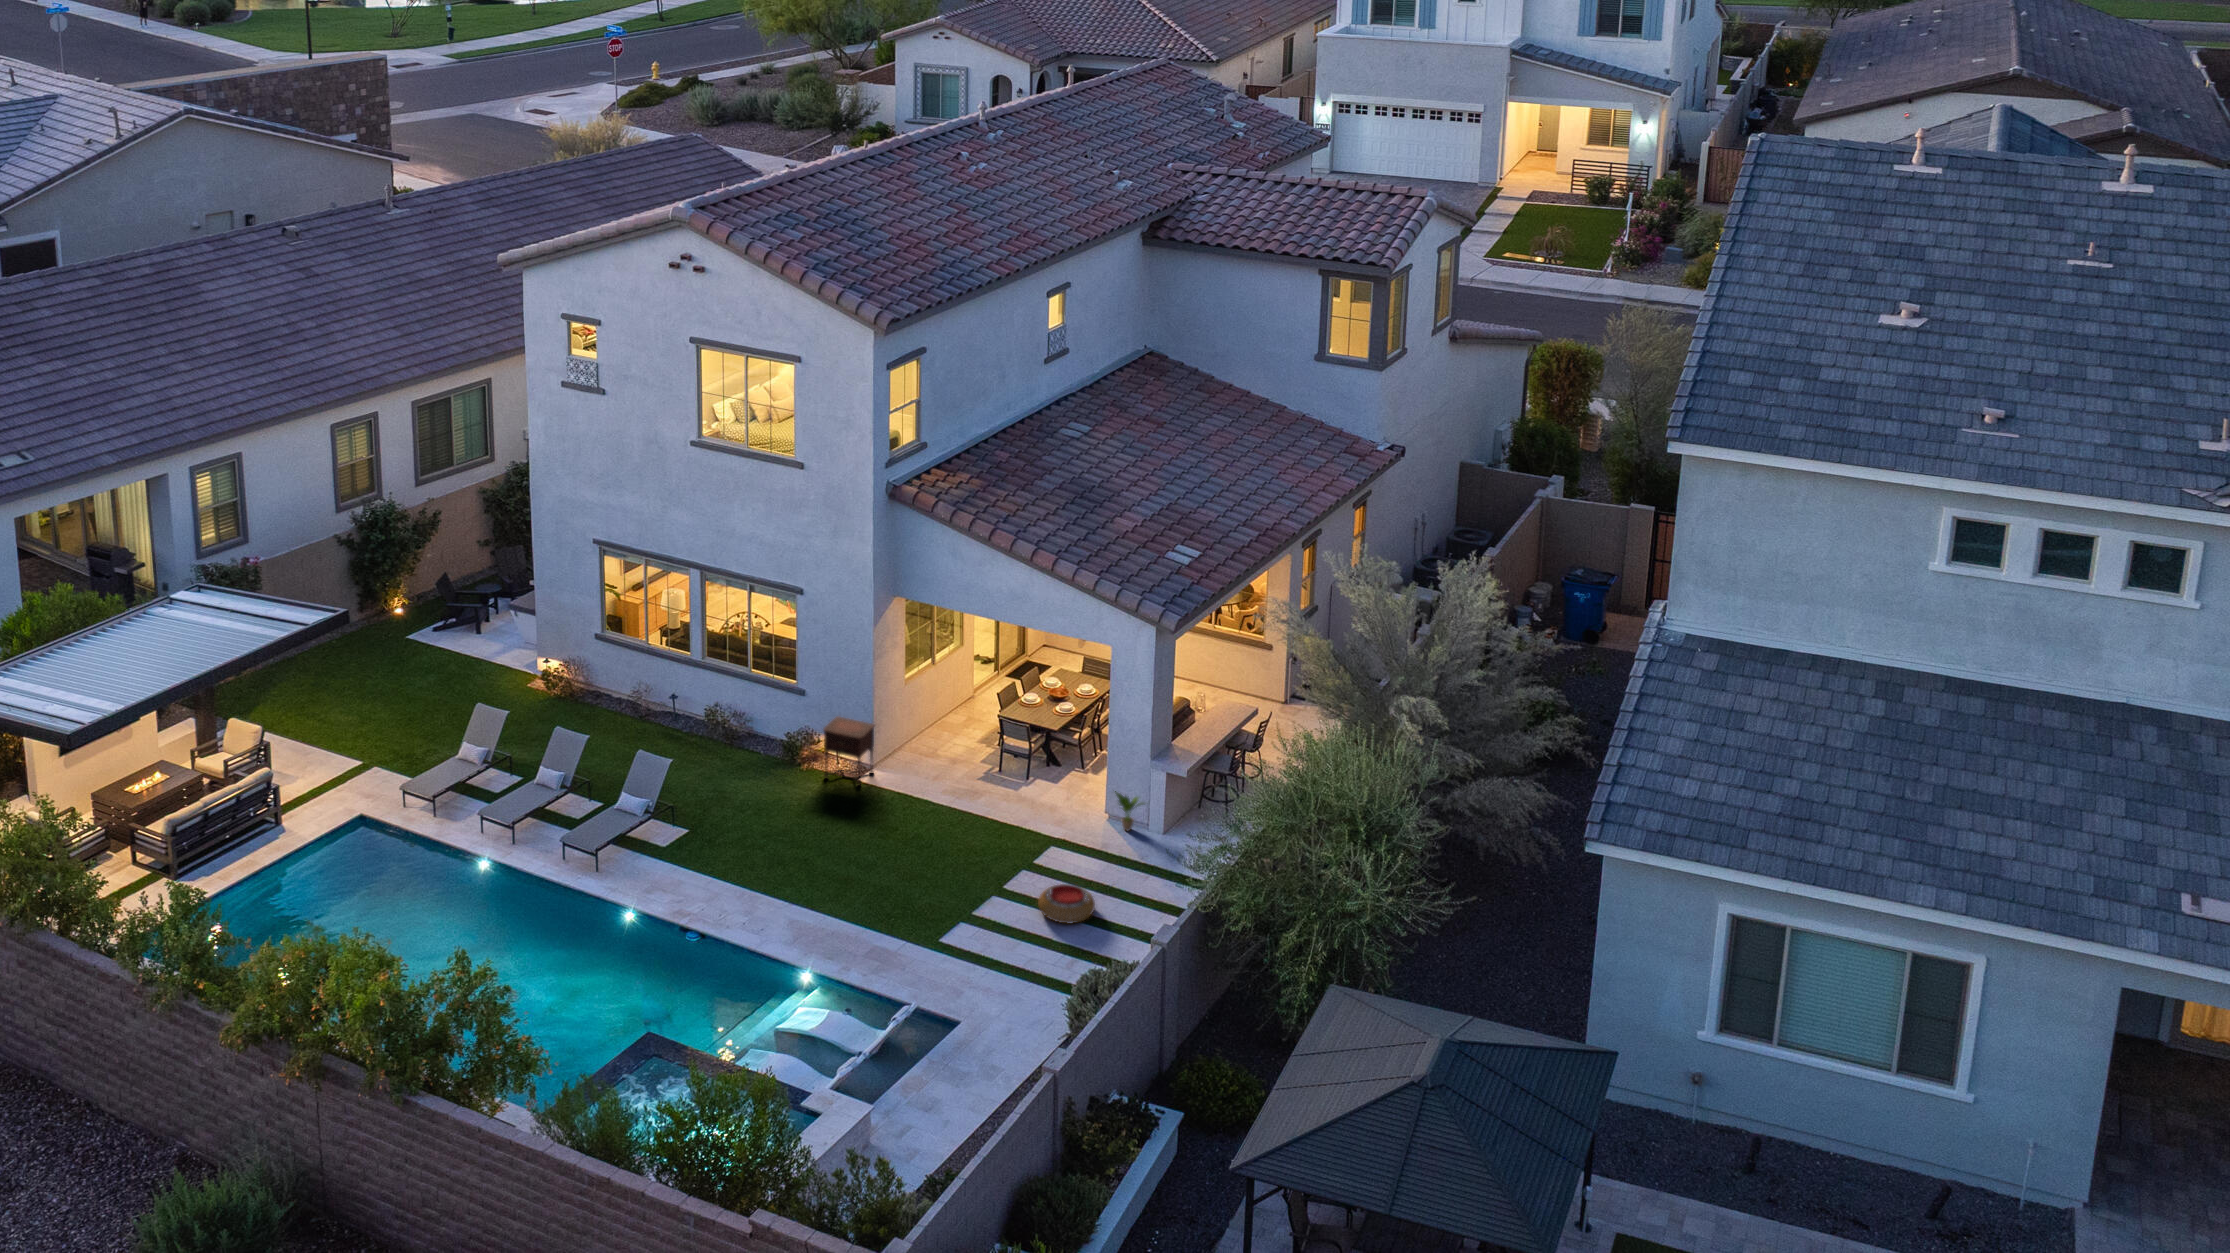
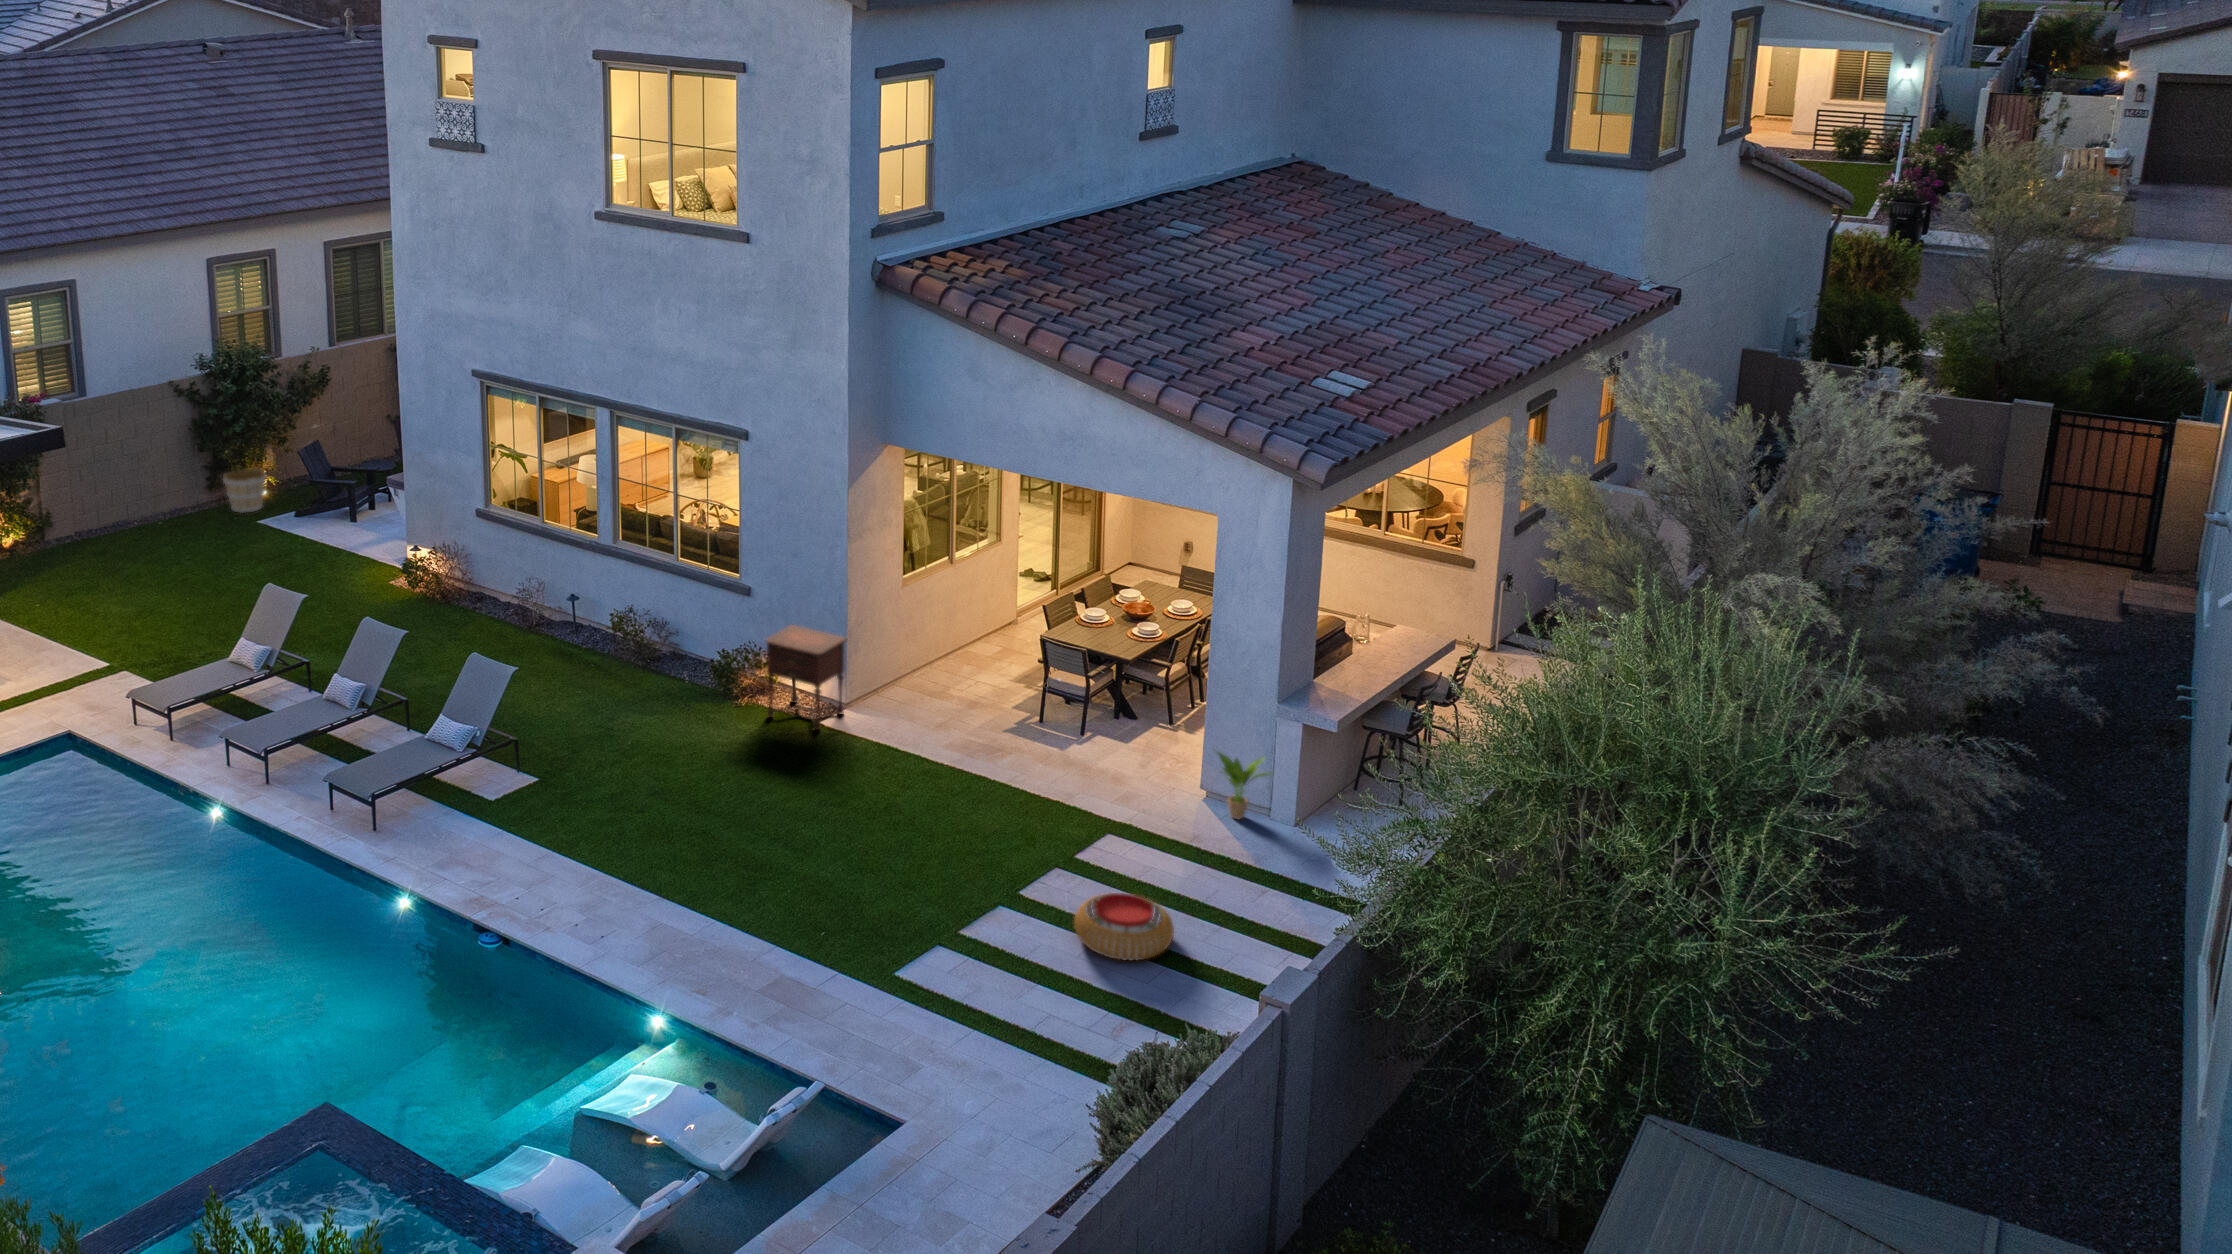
wooden bucket: none [364,591,397,627] -> present [223,468,266,513]

